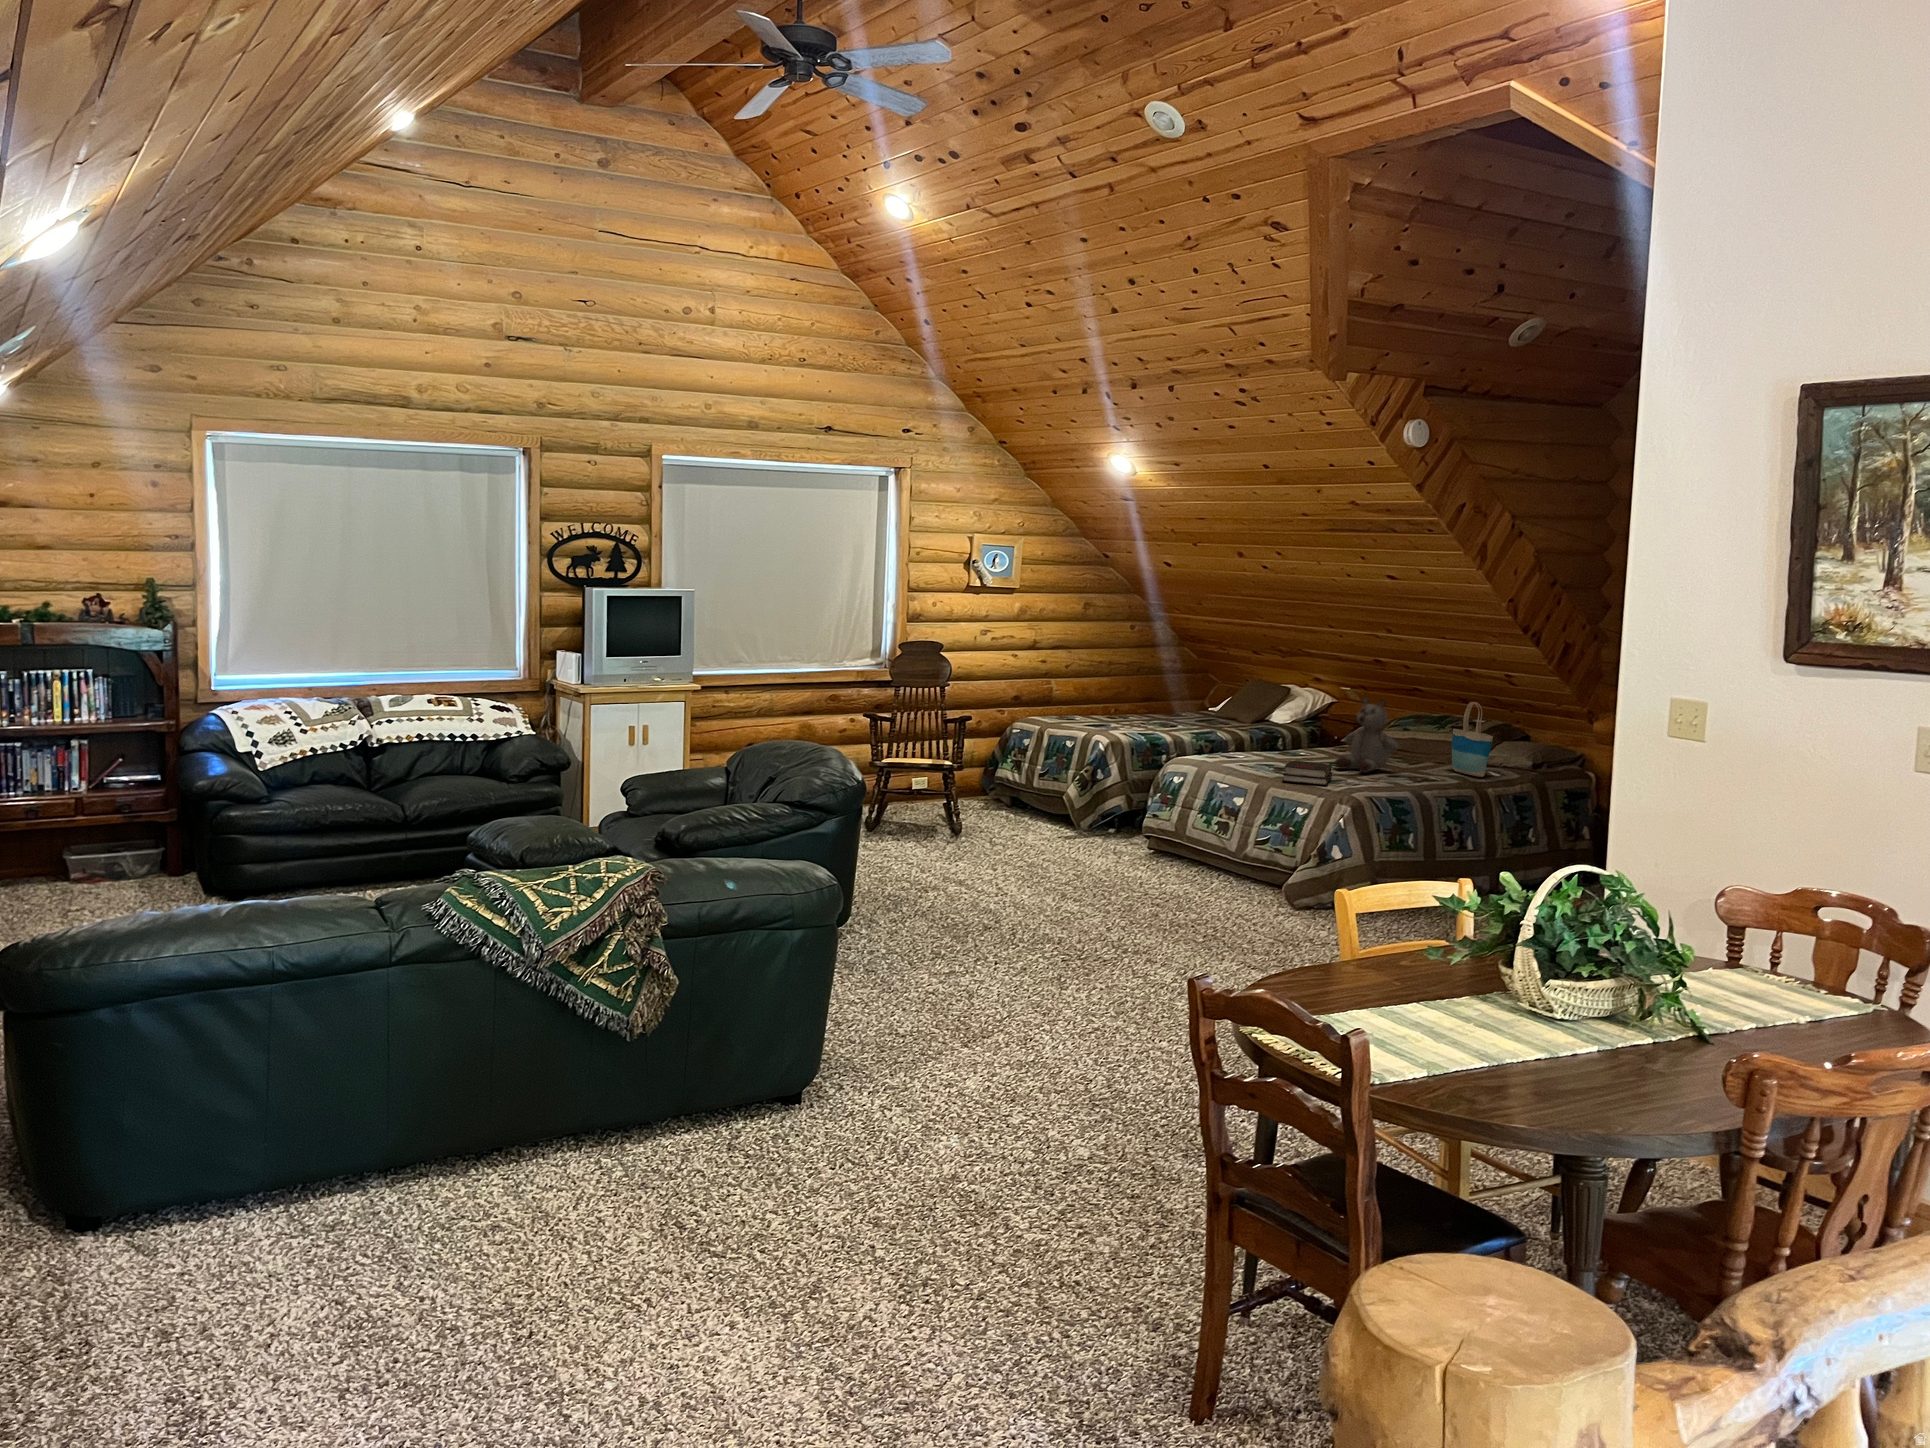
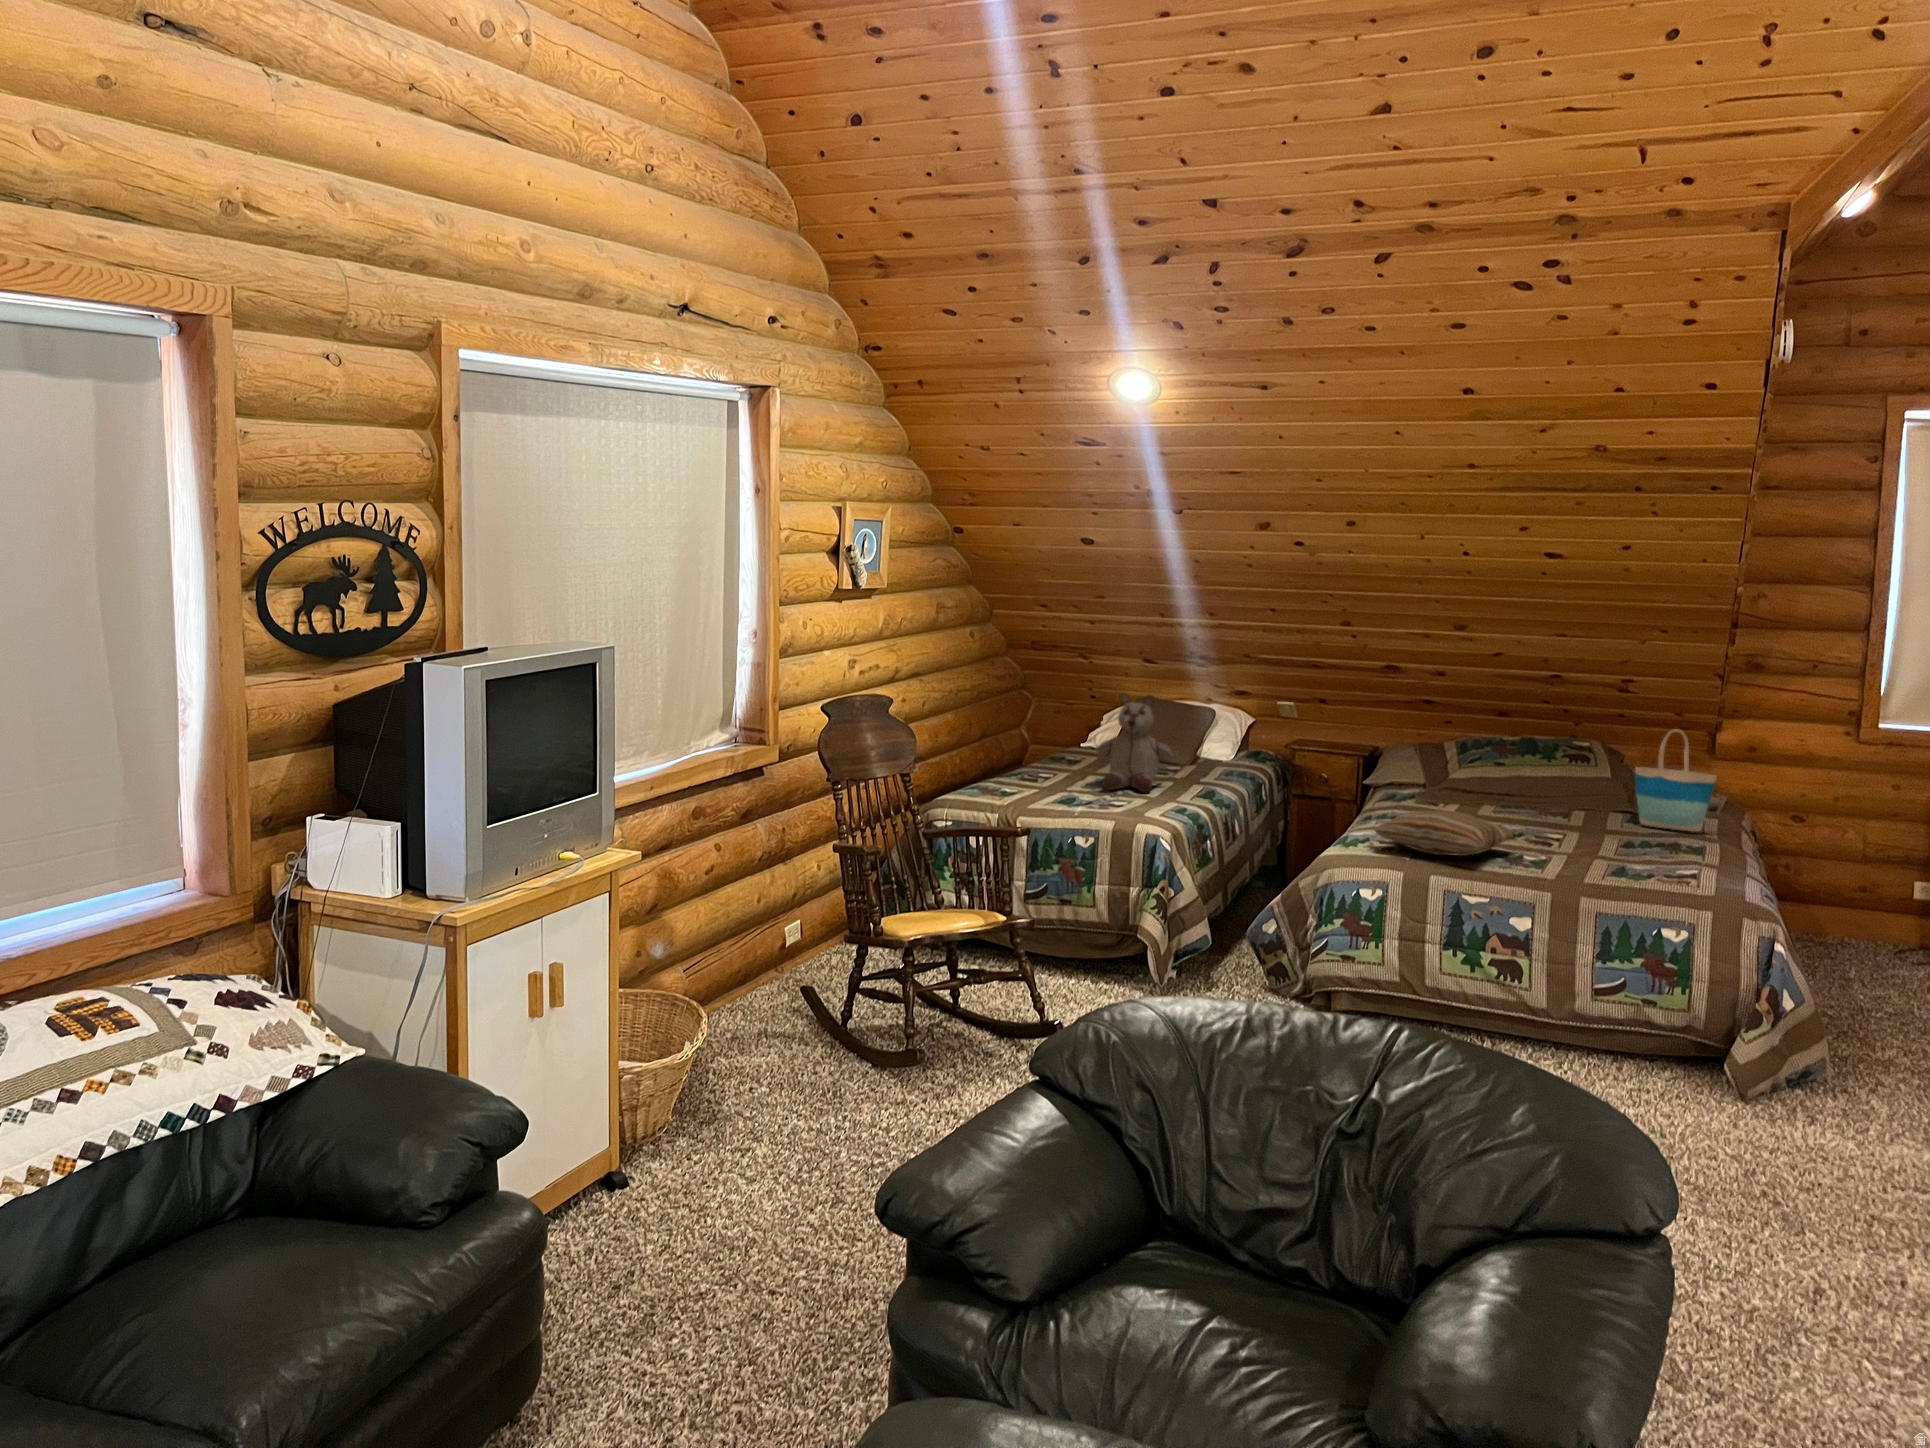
stuffed bear: present [1335,697,1398,773] -> present [1097,693,1173,793]
pillow: none [1207,737,1300,765] -> present [1375,810,1515,856]
book: present [1282,760,1332,785] -> none [1541,845,1652,885]

